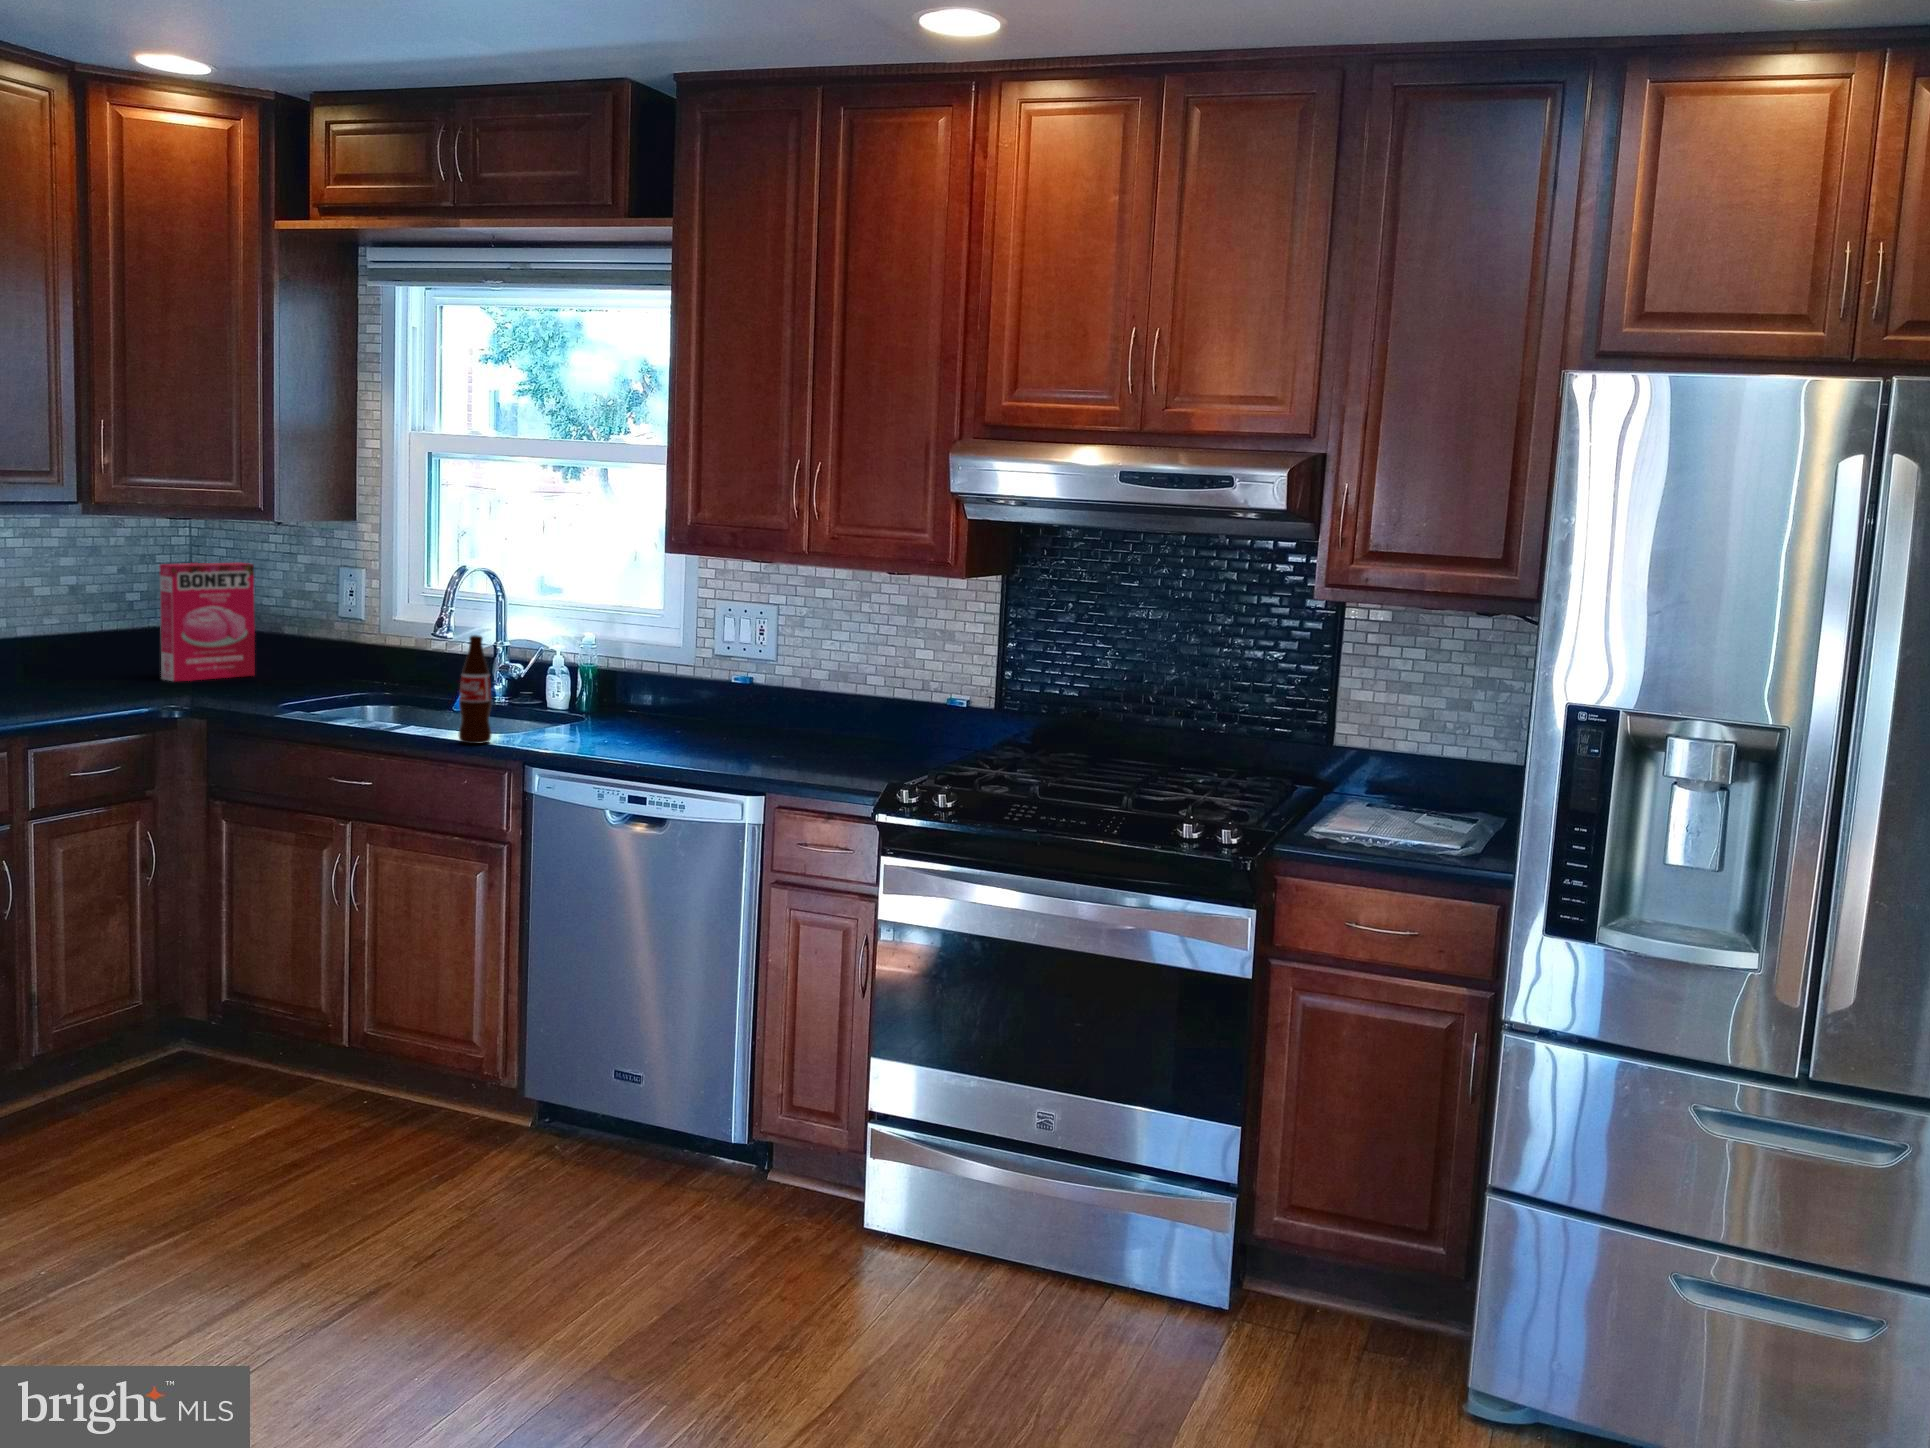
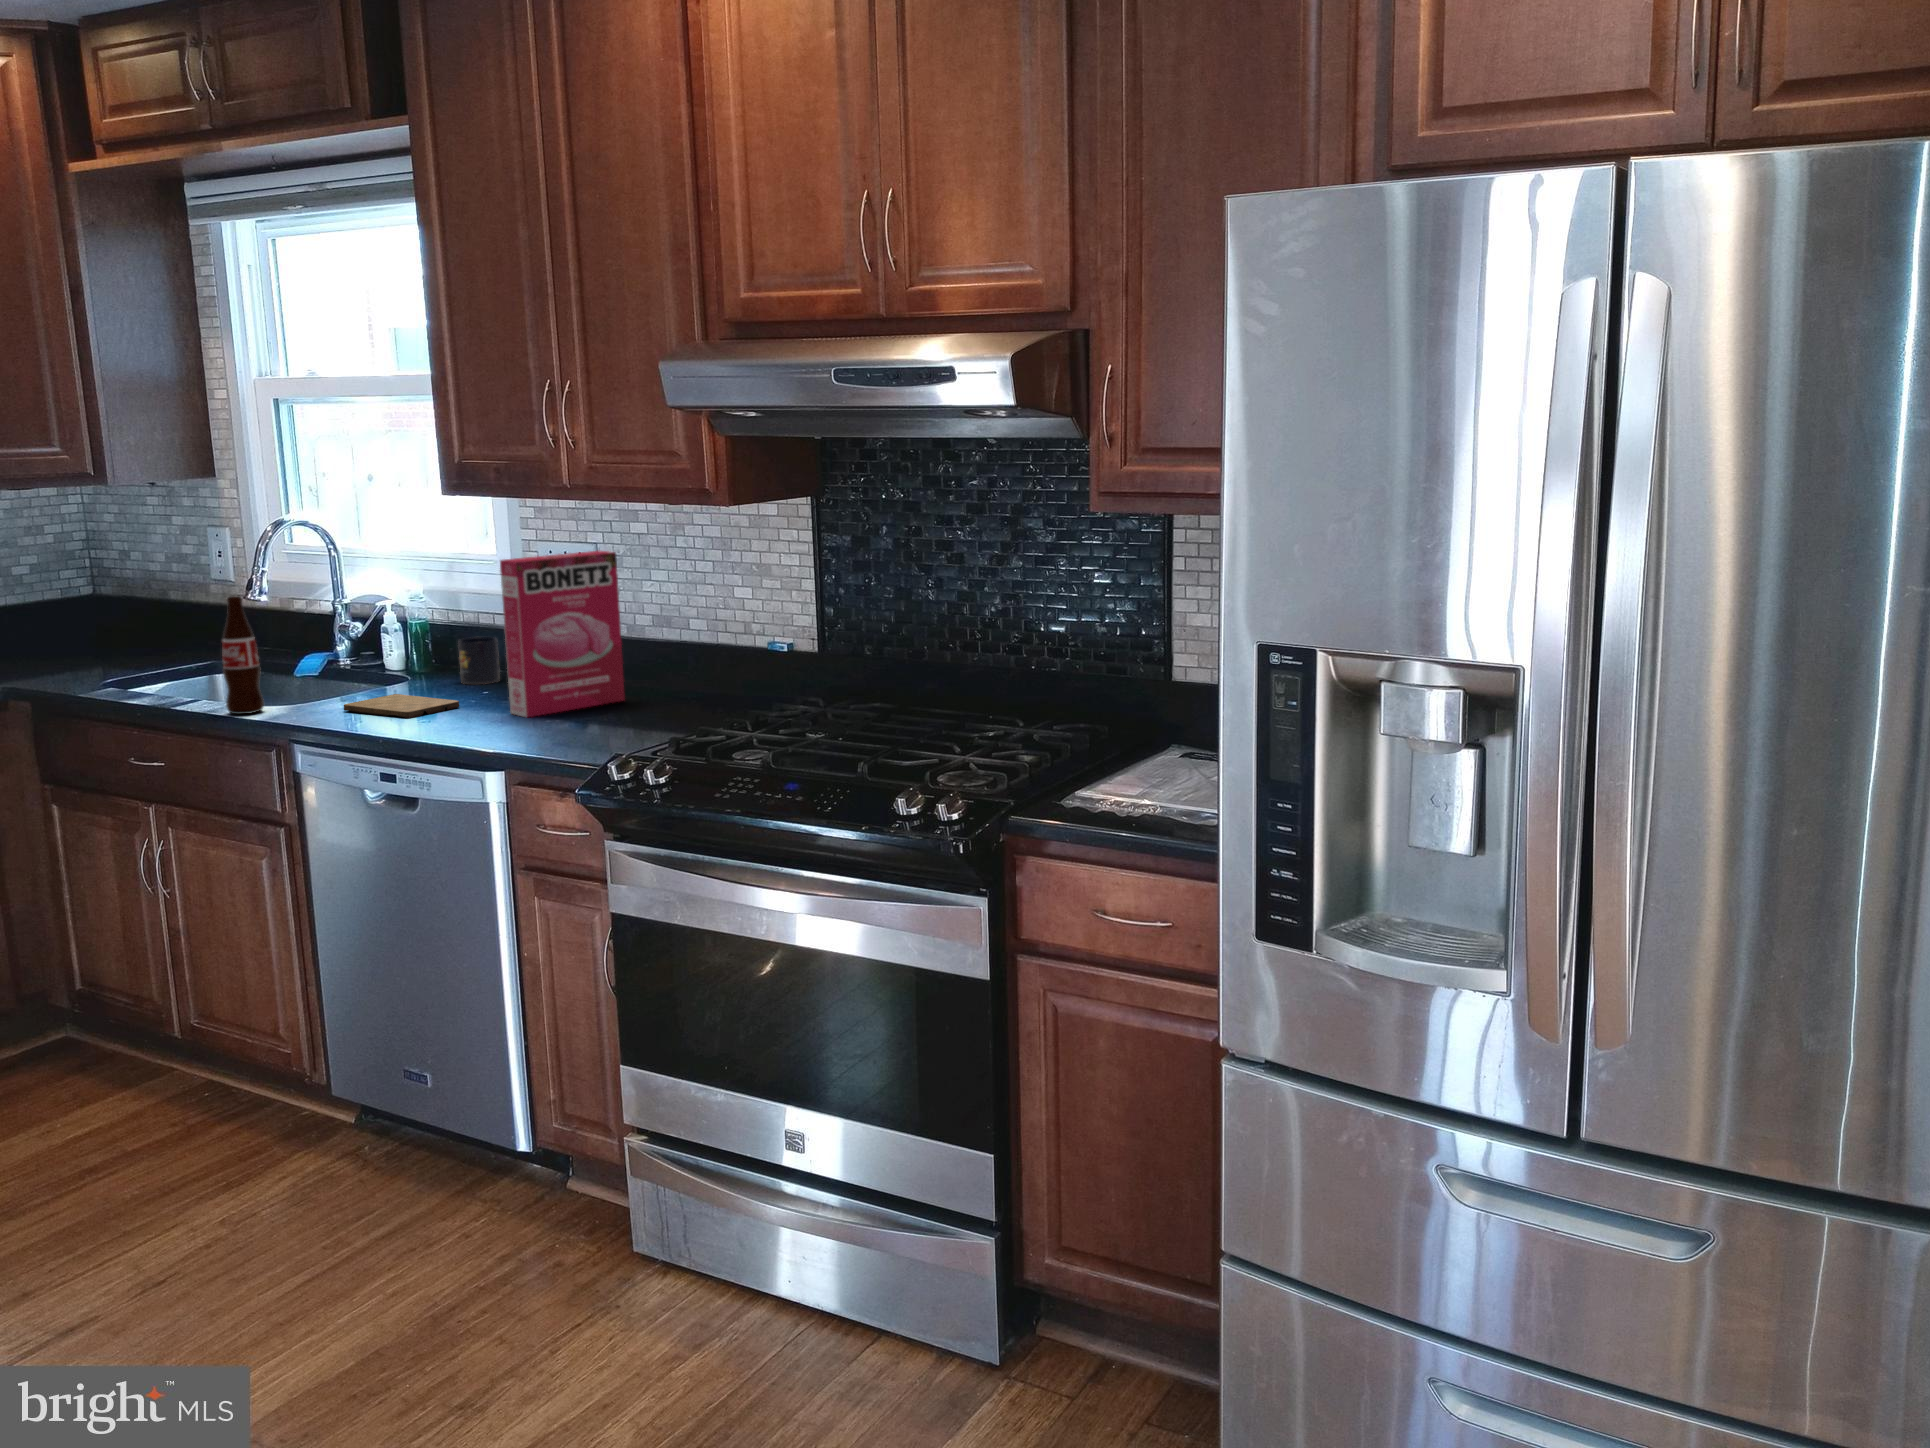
cereal box: present [159,563,255,681] -> present [500,551,625,717]
mug: none [632,683,670,726] -> present [458,637,500,684]
cutting board: none [569,731,672,753] -> present [344,694,459,718]

